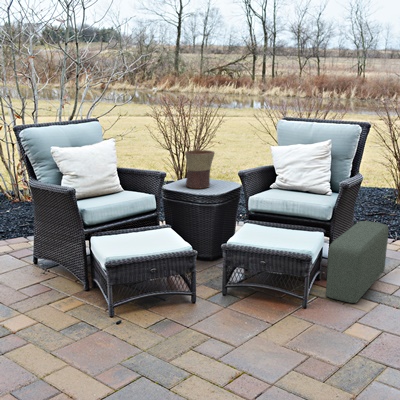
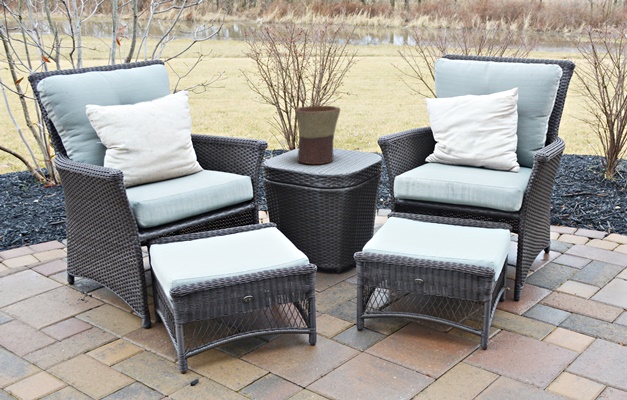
pouf: present [326,221,389,303] -> none [517,210,610,343]

